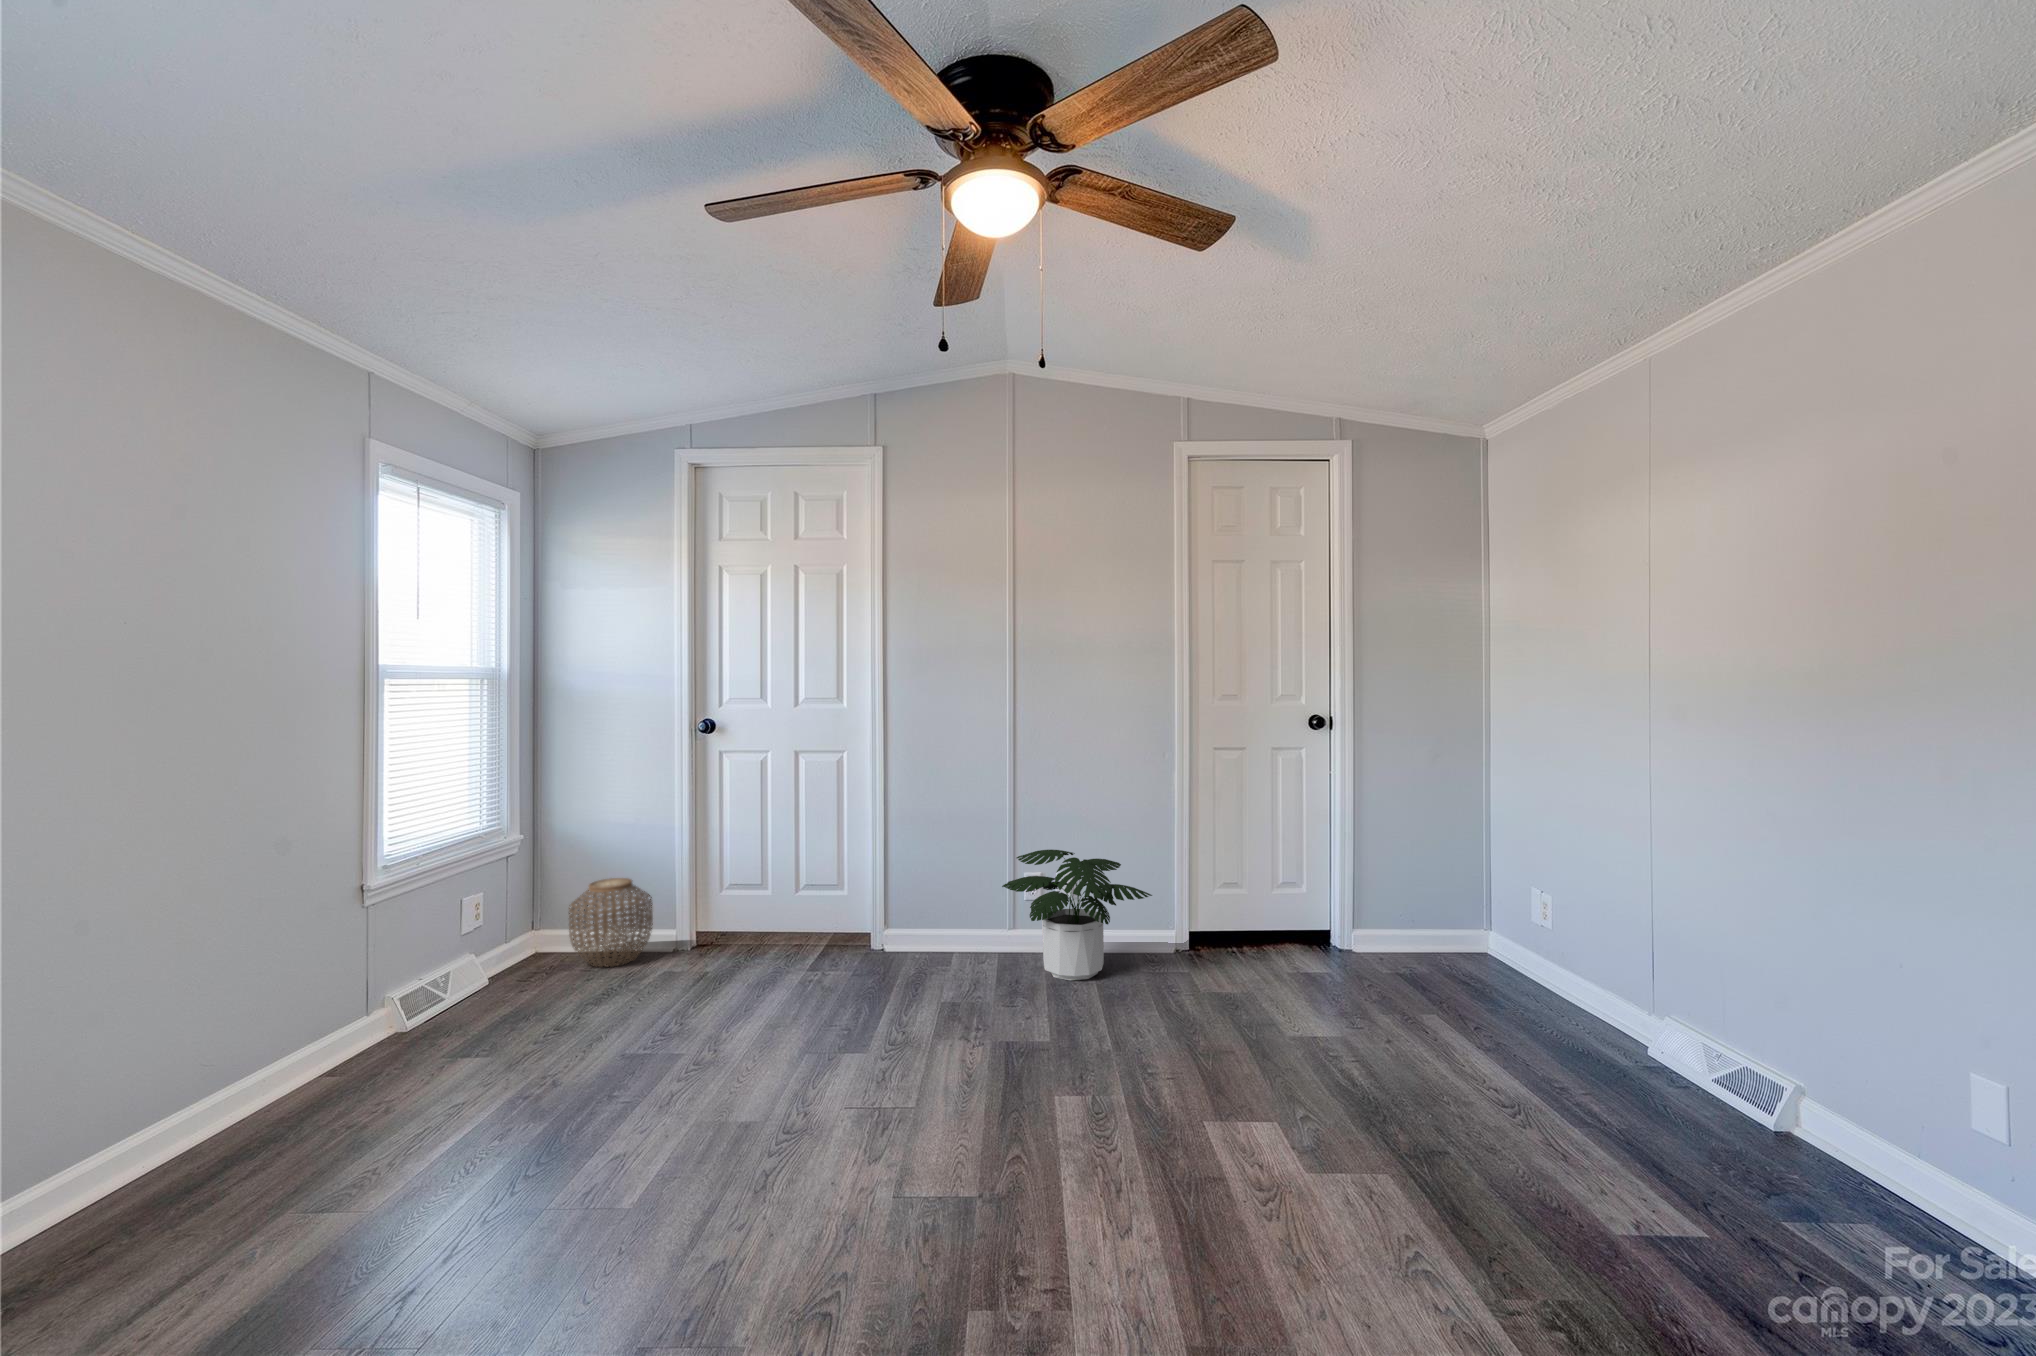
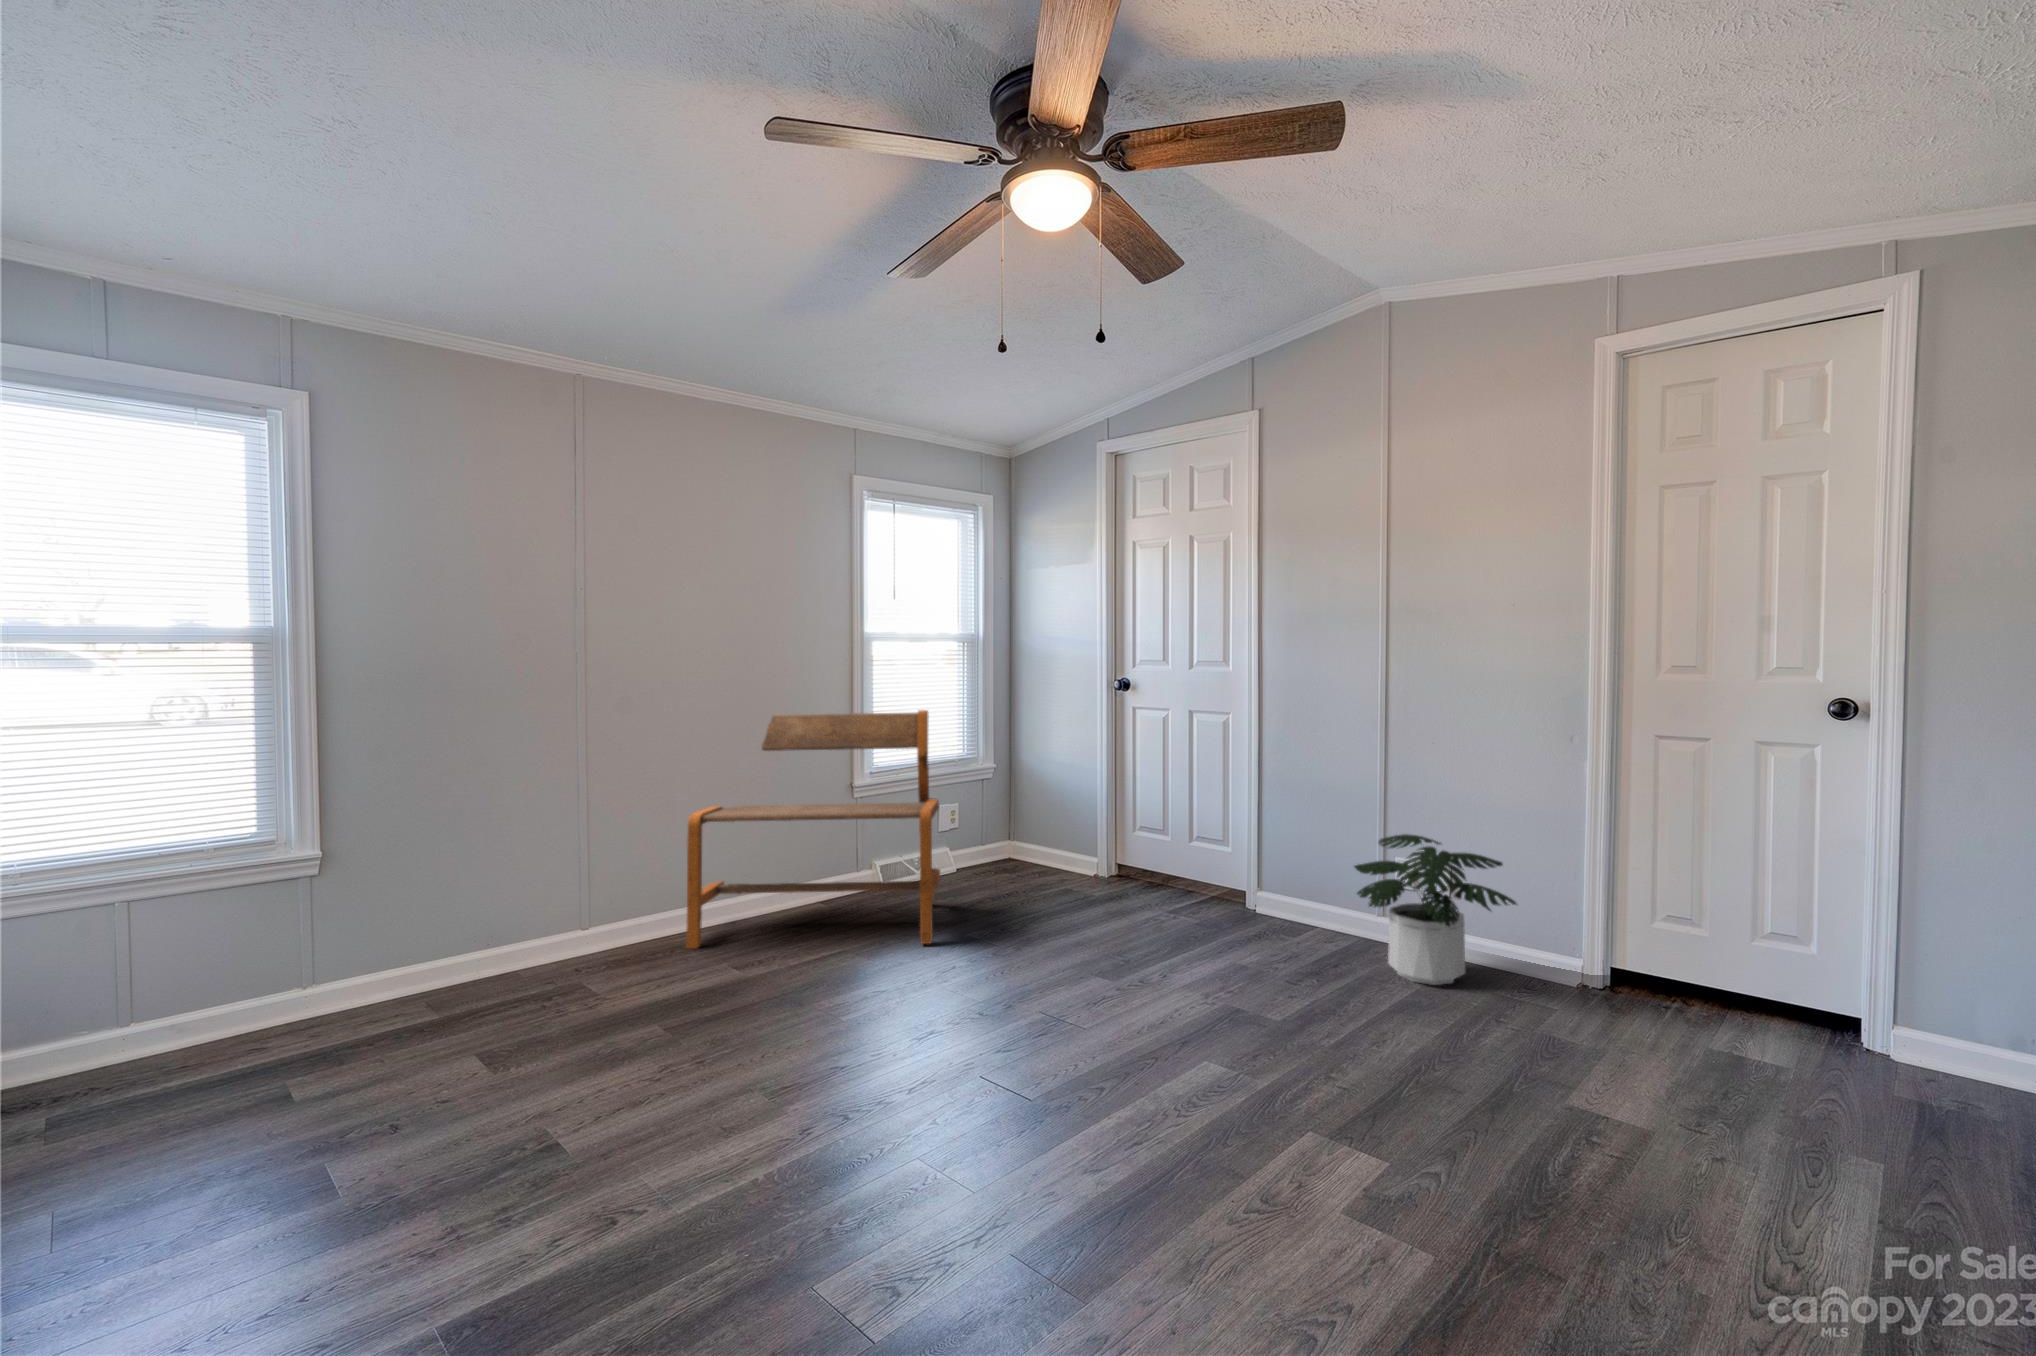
bench: none [97,772,567,1224] -> present [686,710,940,949]
woven basket: present [569,878,653,967] -> none [1009,807,1072,878]

